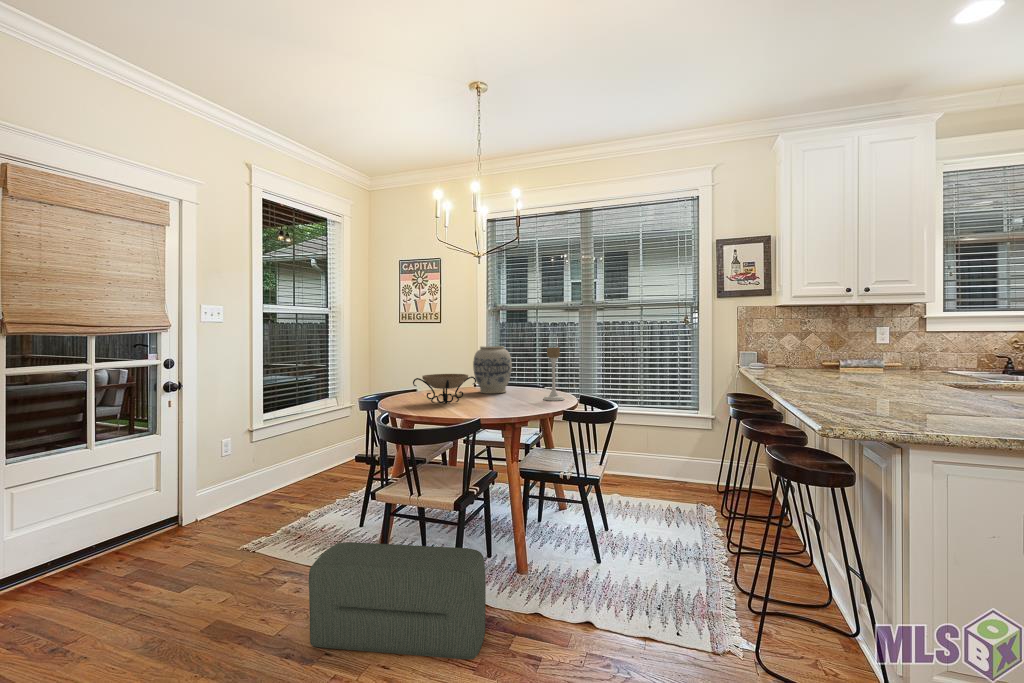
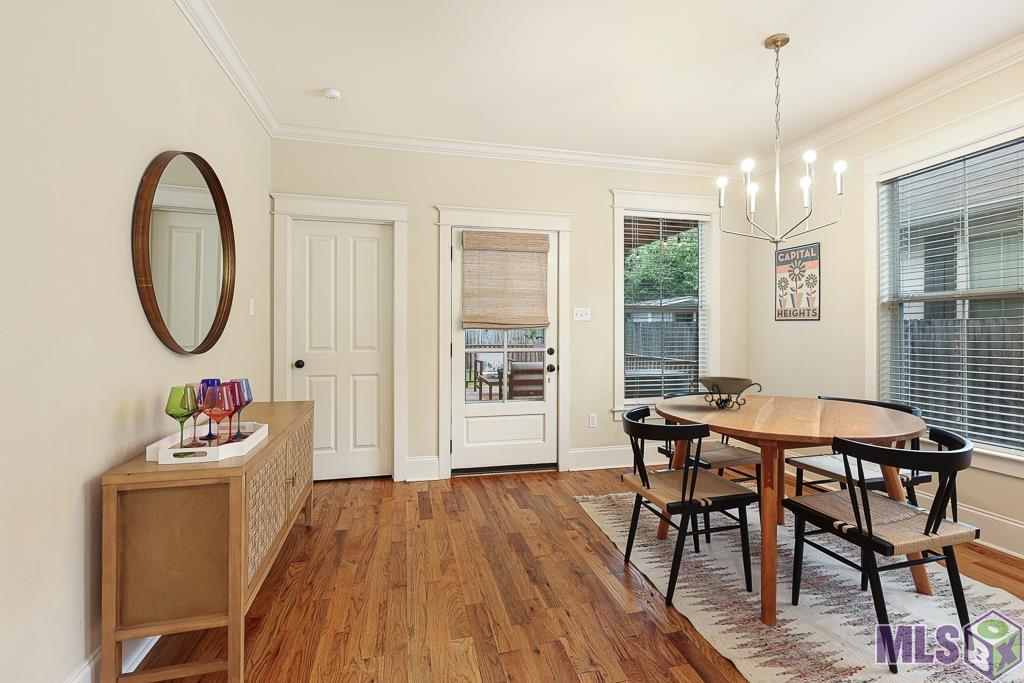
vase: present [473,346,512,394] -> none [792,349,849,408]
candle holder: present [543,347,564,401] -> none [857,354,894,428]
pouf: present [309,542,486,659] -> none [543,506,666,652]

